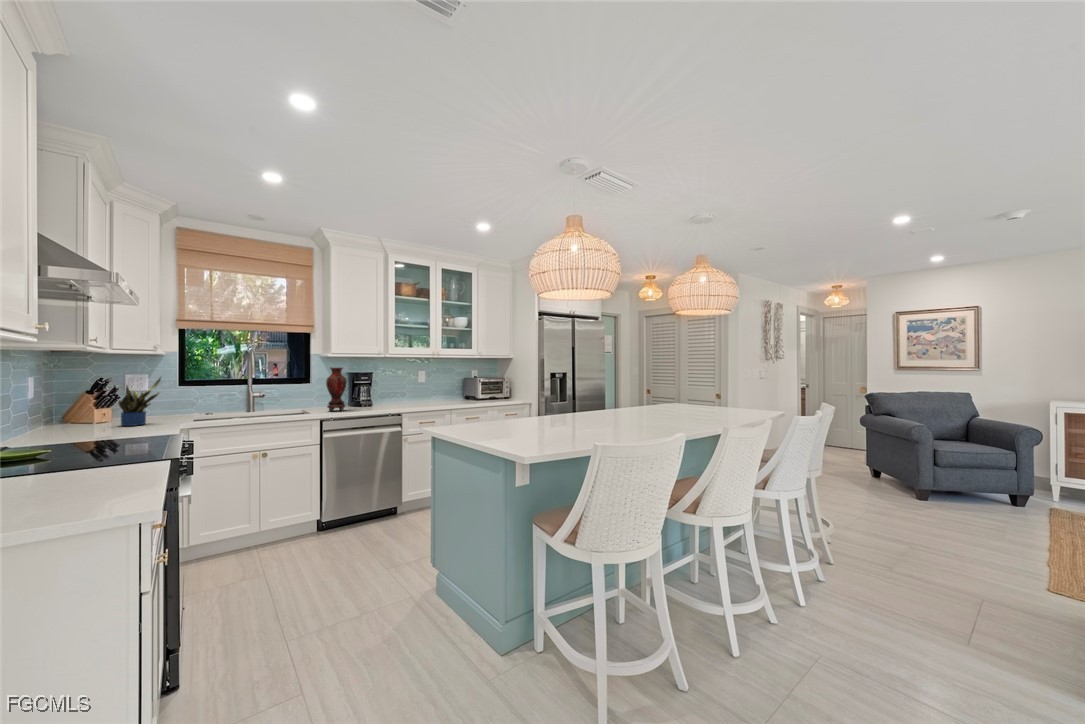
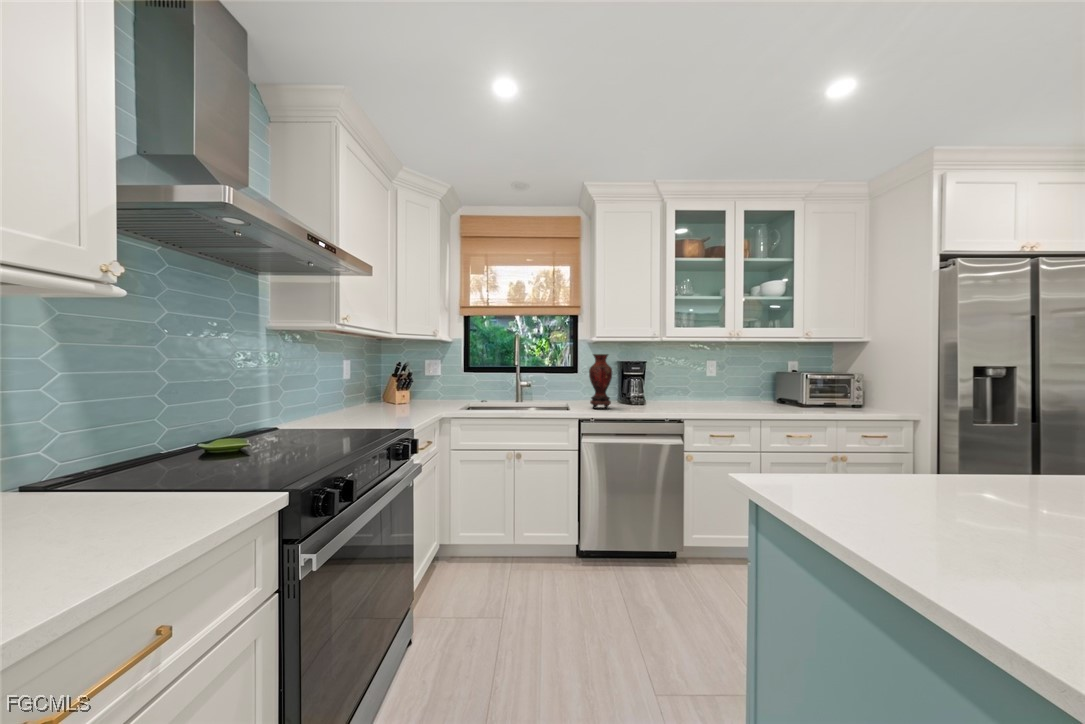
potted plant: present [119,378,161,426] -> none [397,361,430,411]

